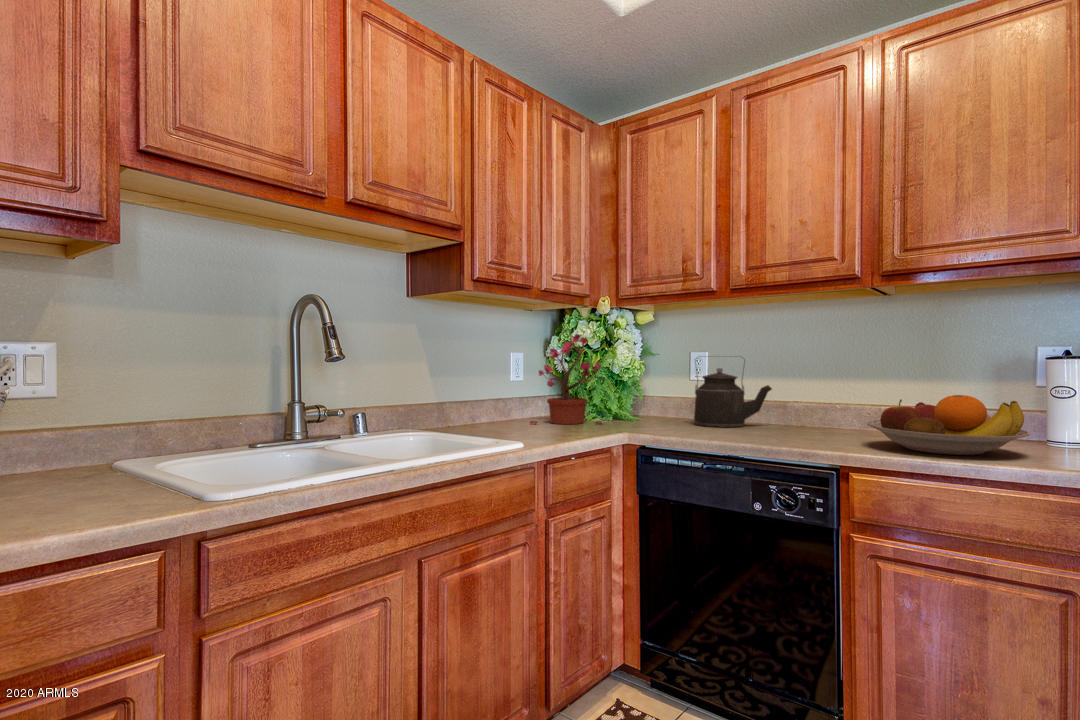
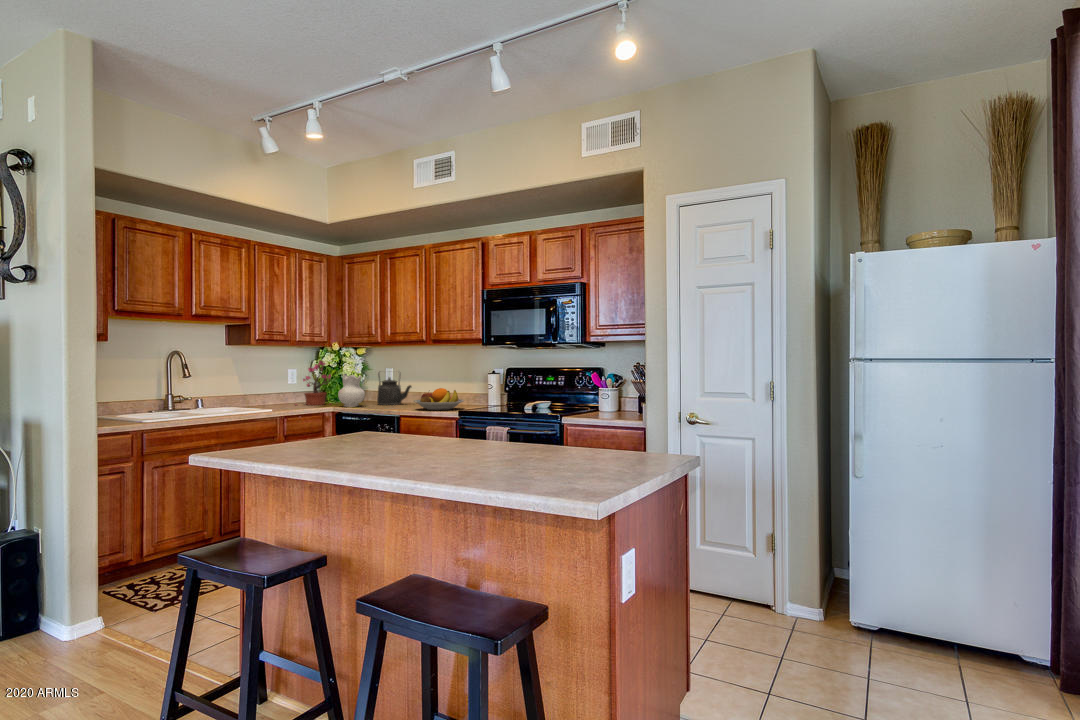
ceramic pitcher: none [634,359,691,433] -> present [338,374,365,407]

